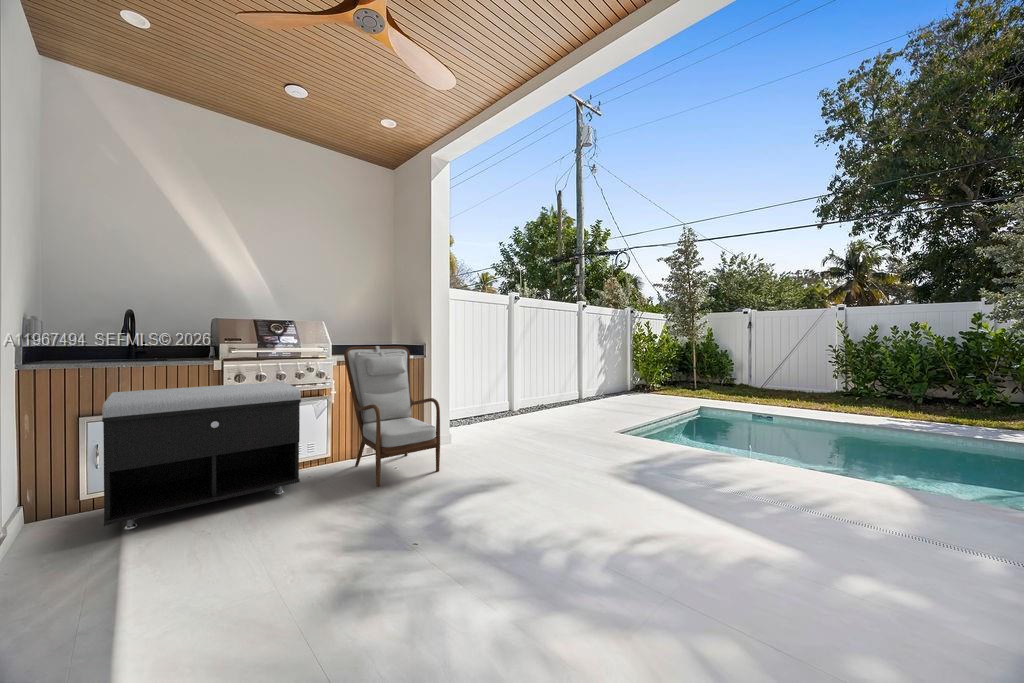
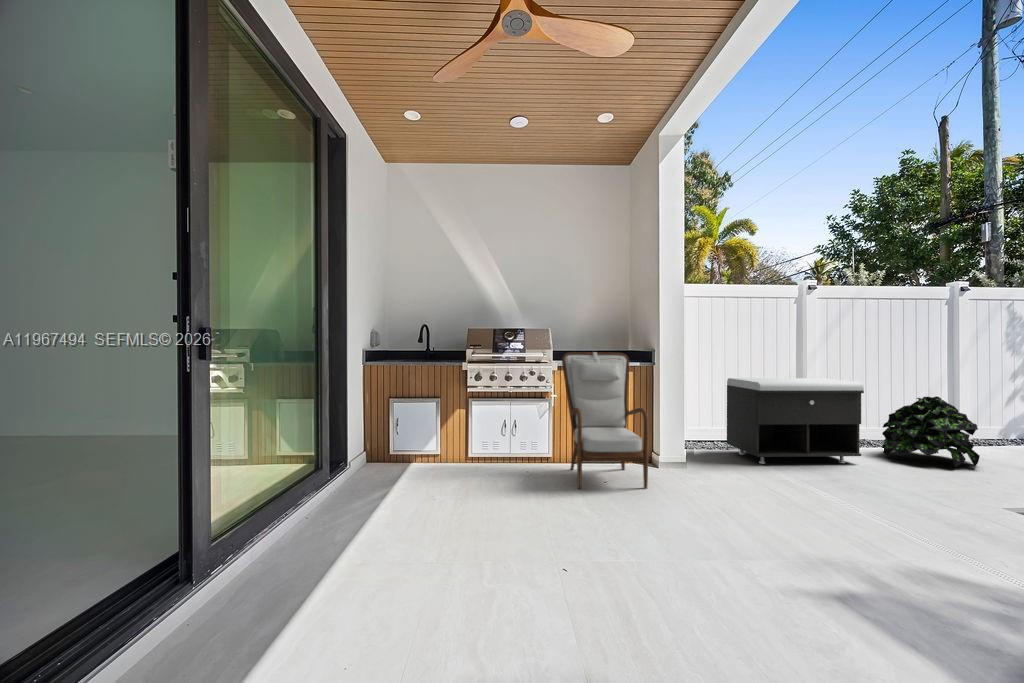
potted plant: none [563,371,613,414] -> present [882,396,980,467]
storage bench: present [102,382,301,530] -> present [727,378,864,464]

